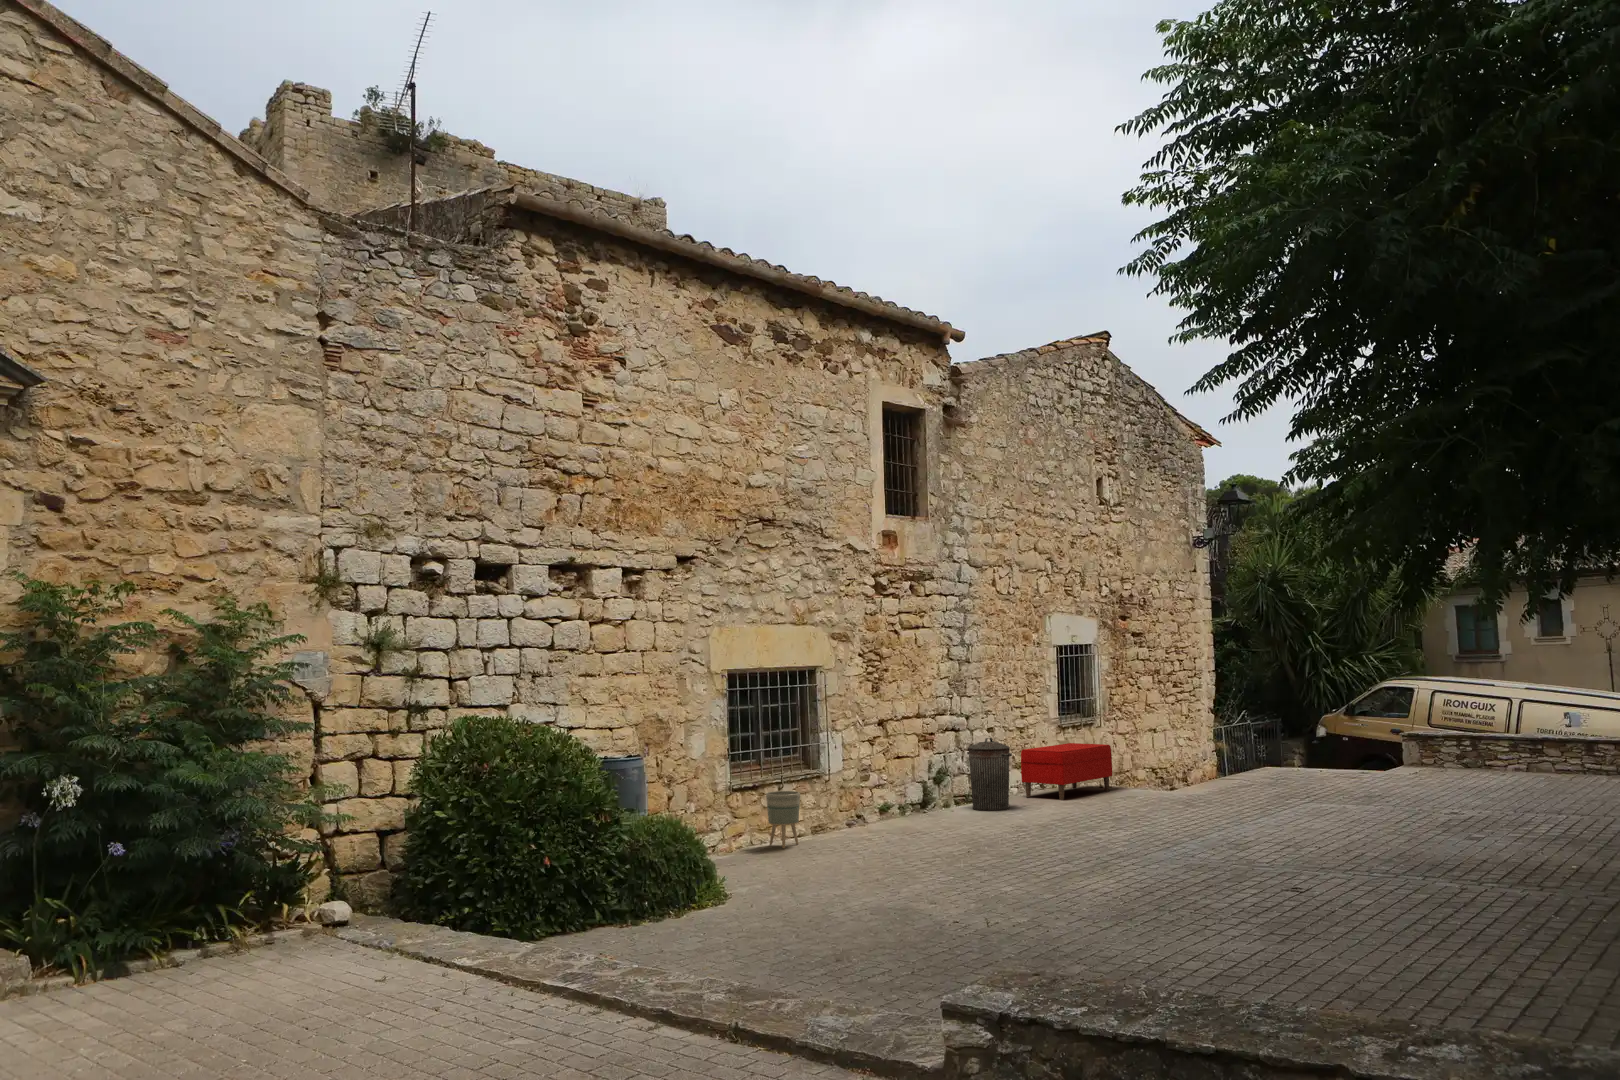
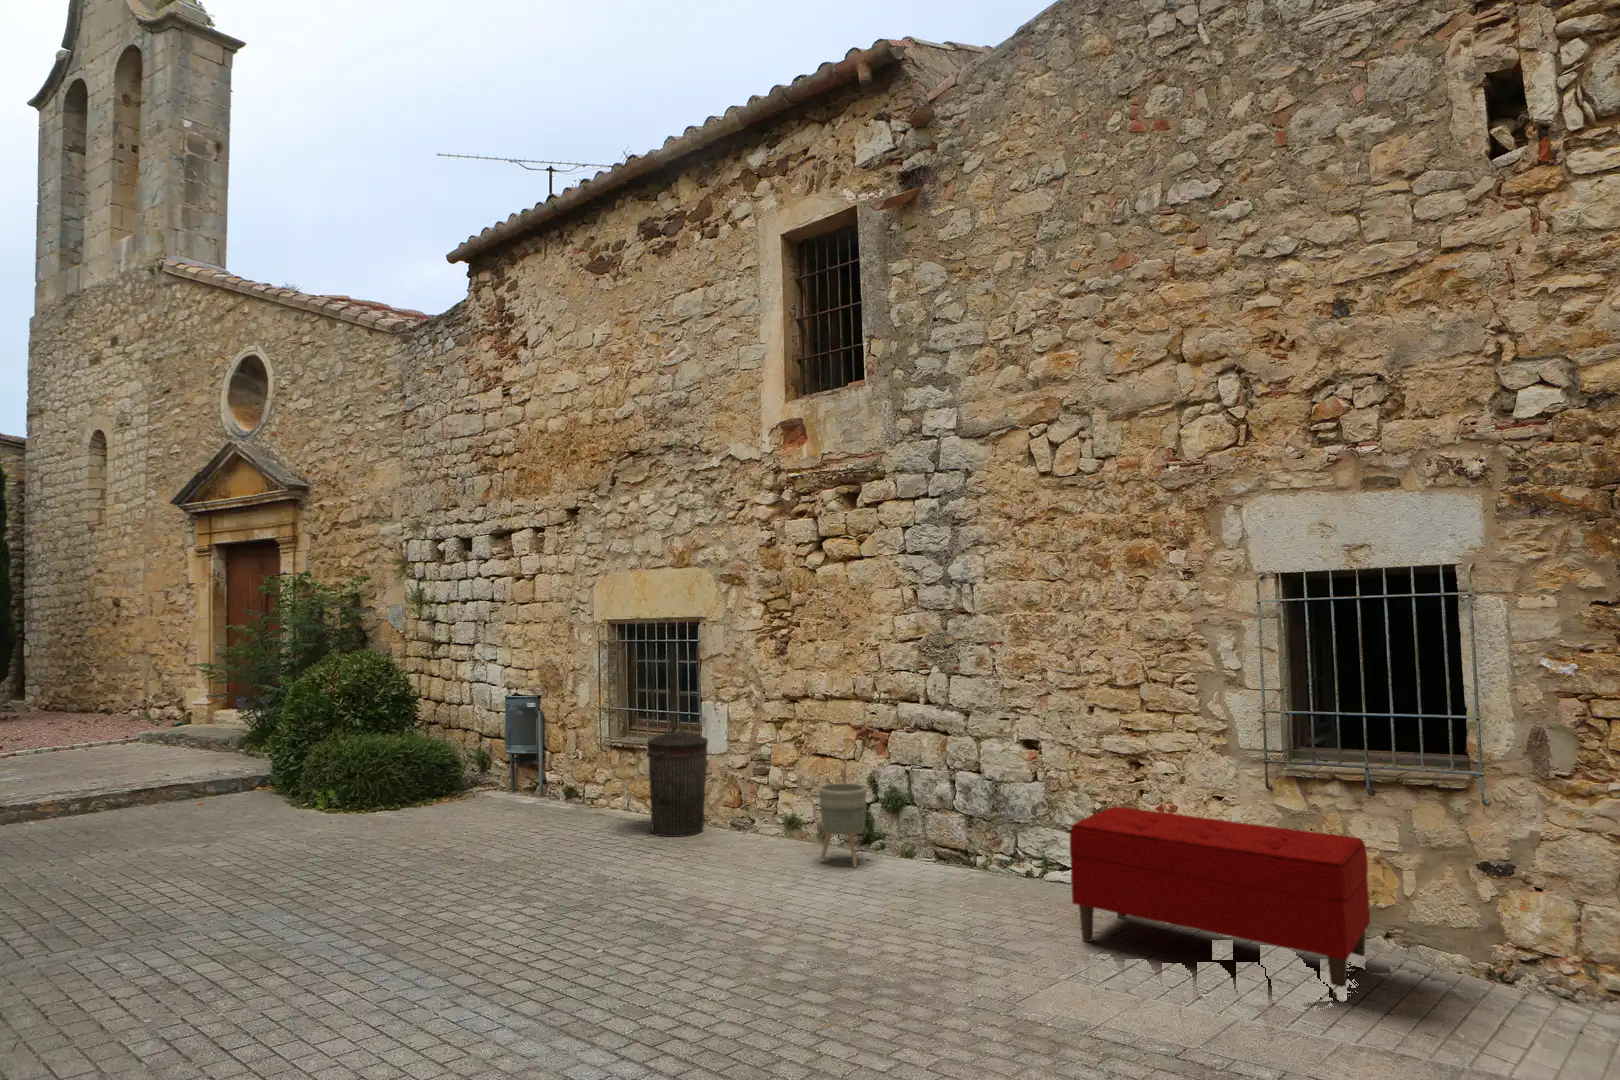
trash can: present [967,738,1012,811] -> present [647,727,708,837]
planter: present [766,791,800,849] -> present [819,783,867,867]

